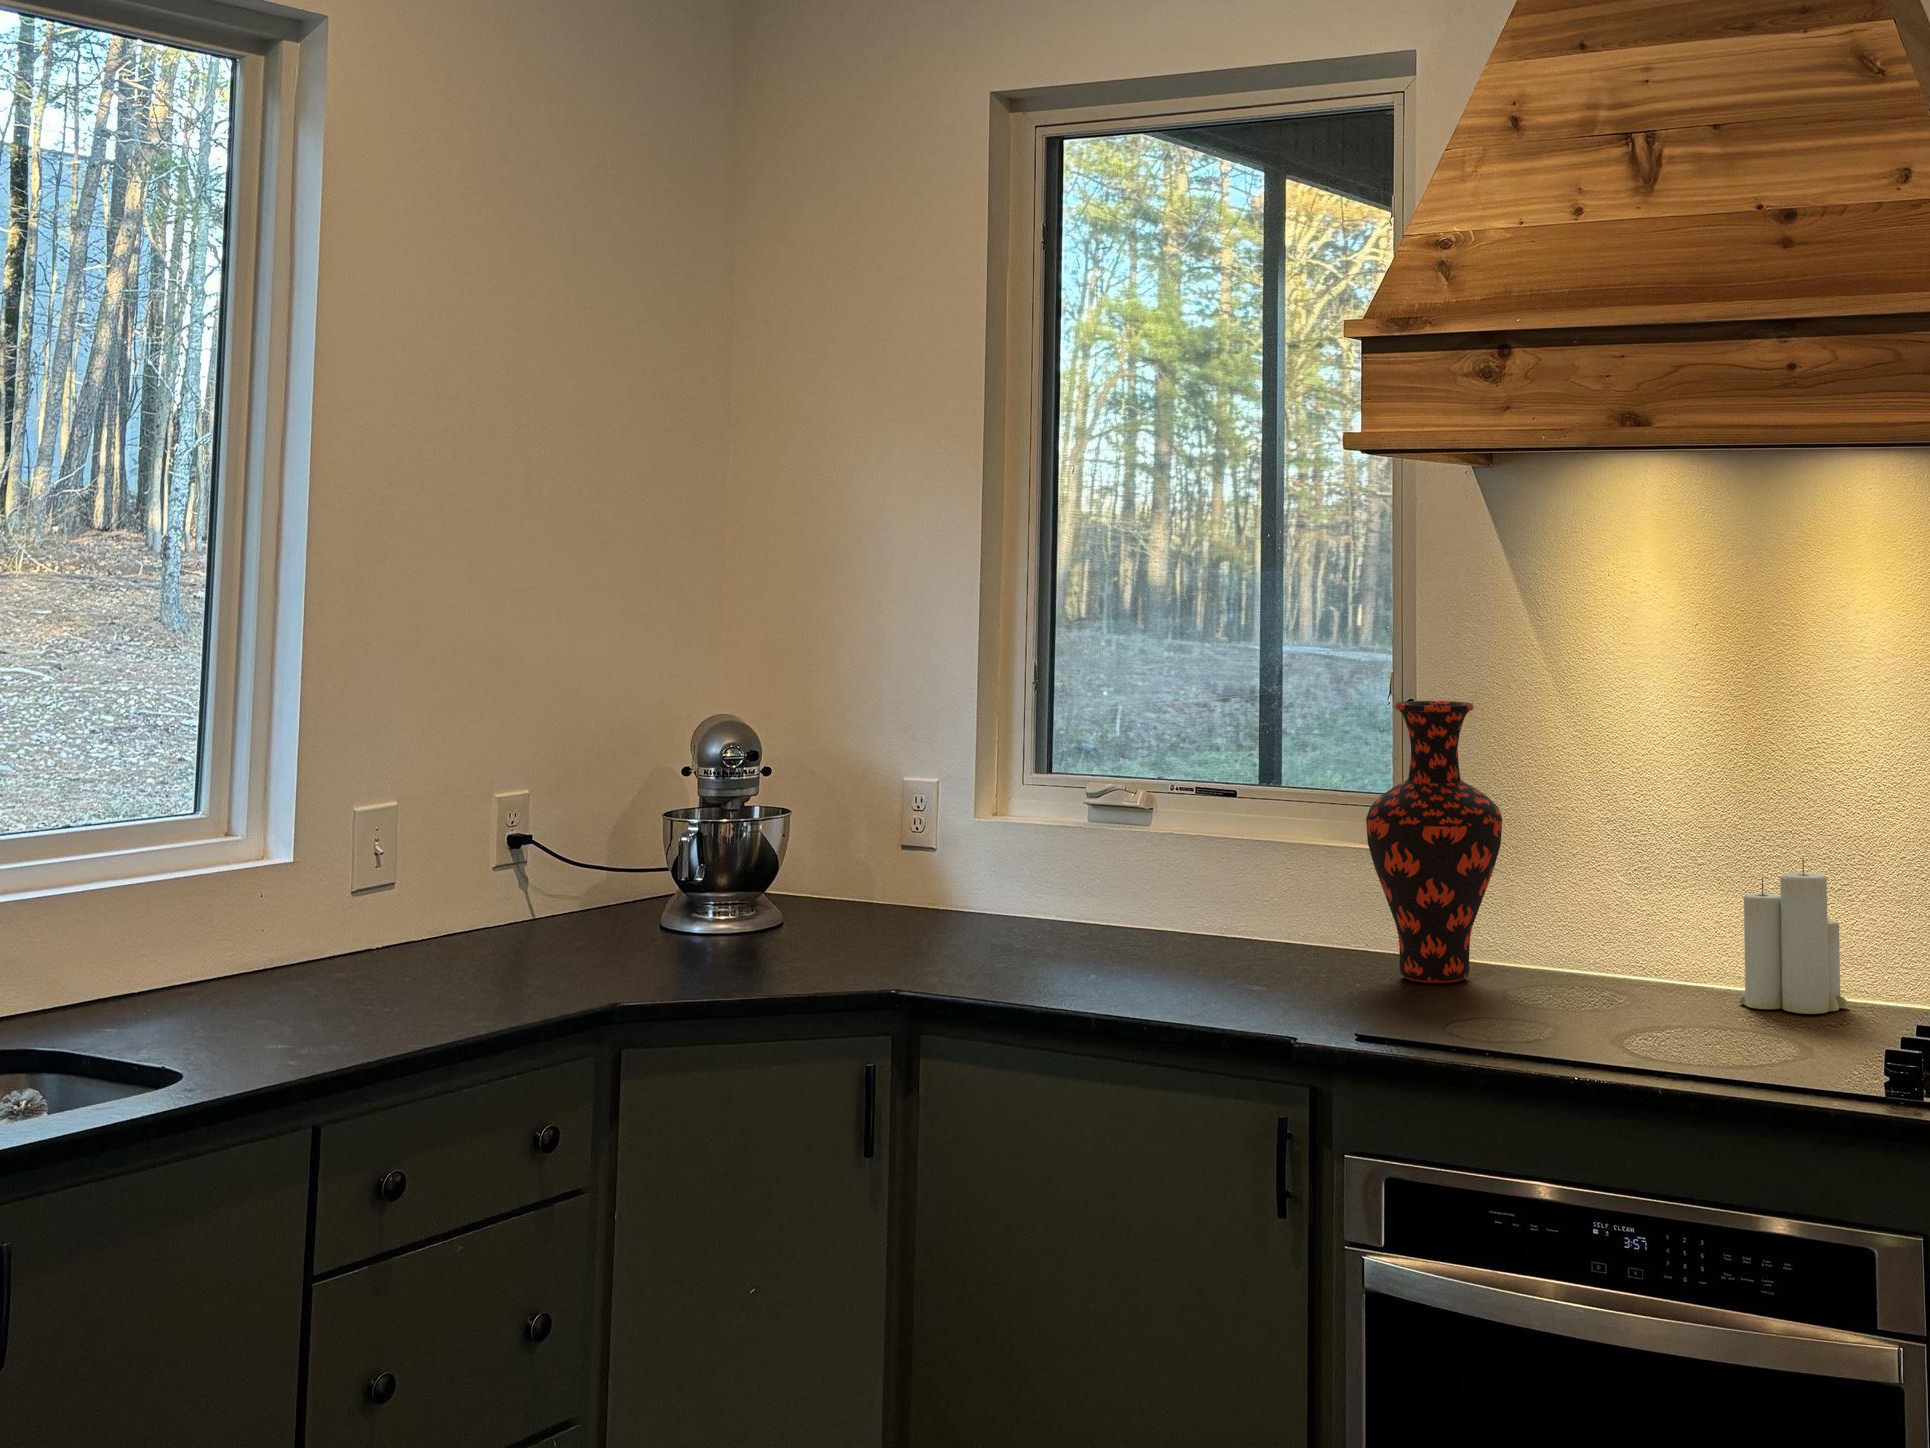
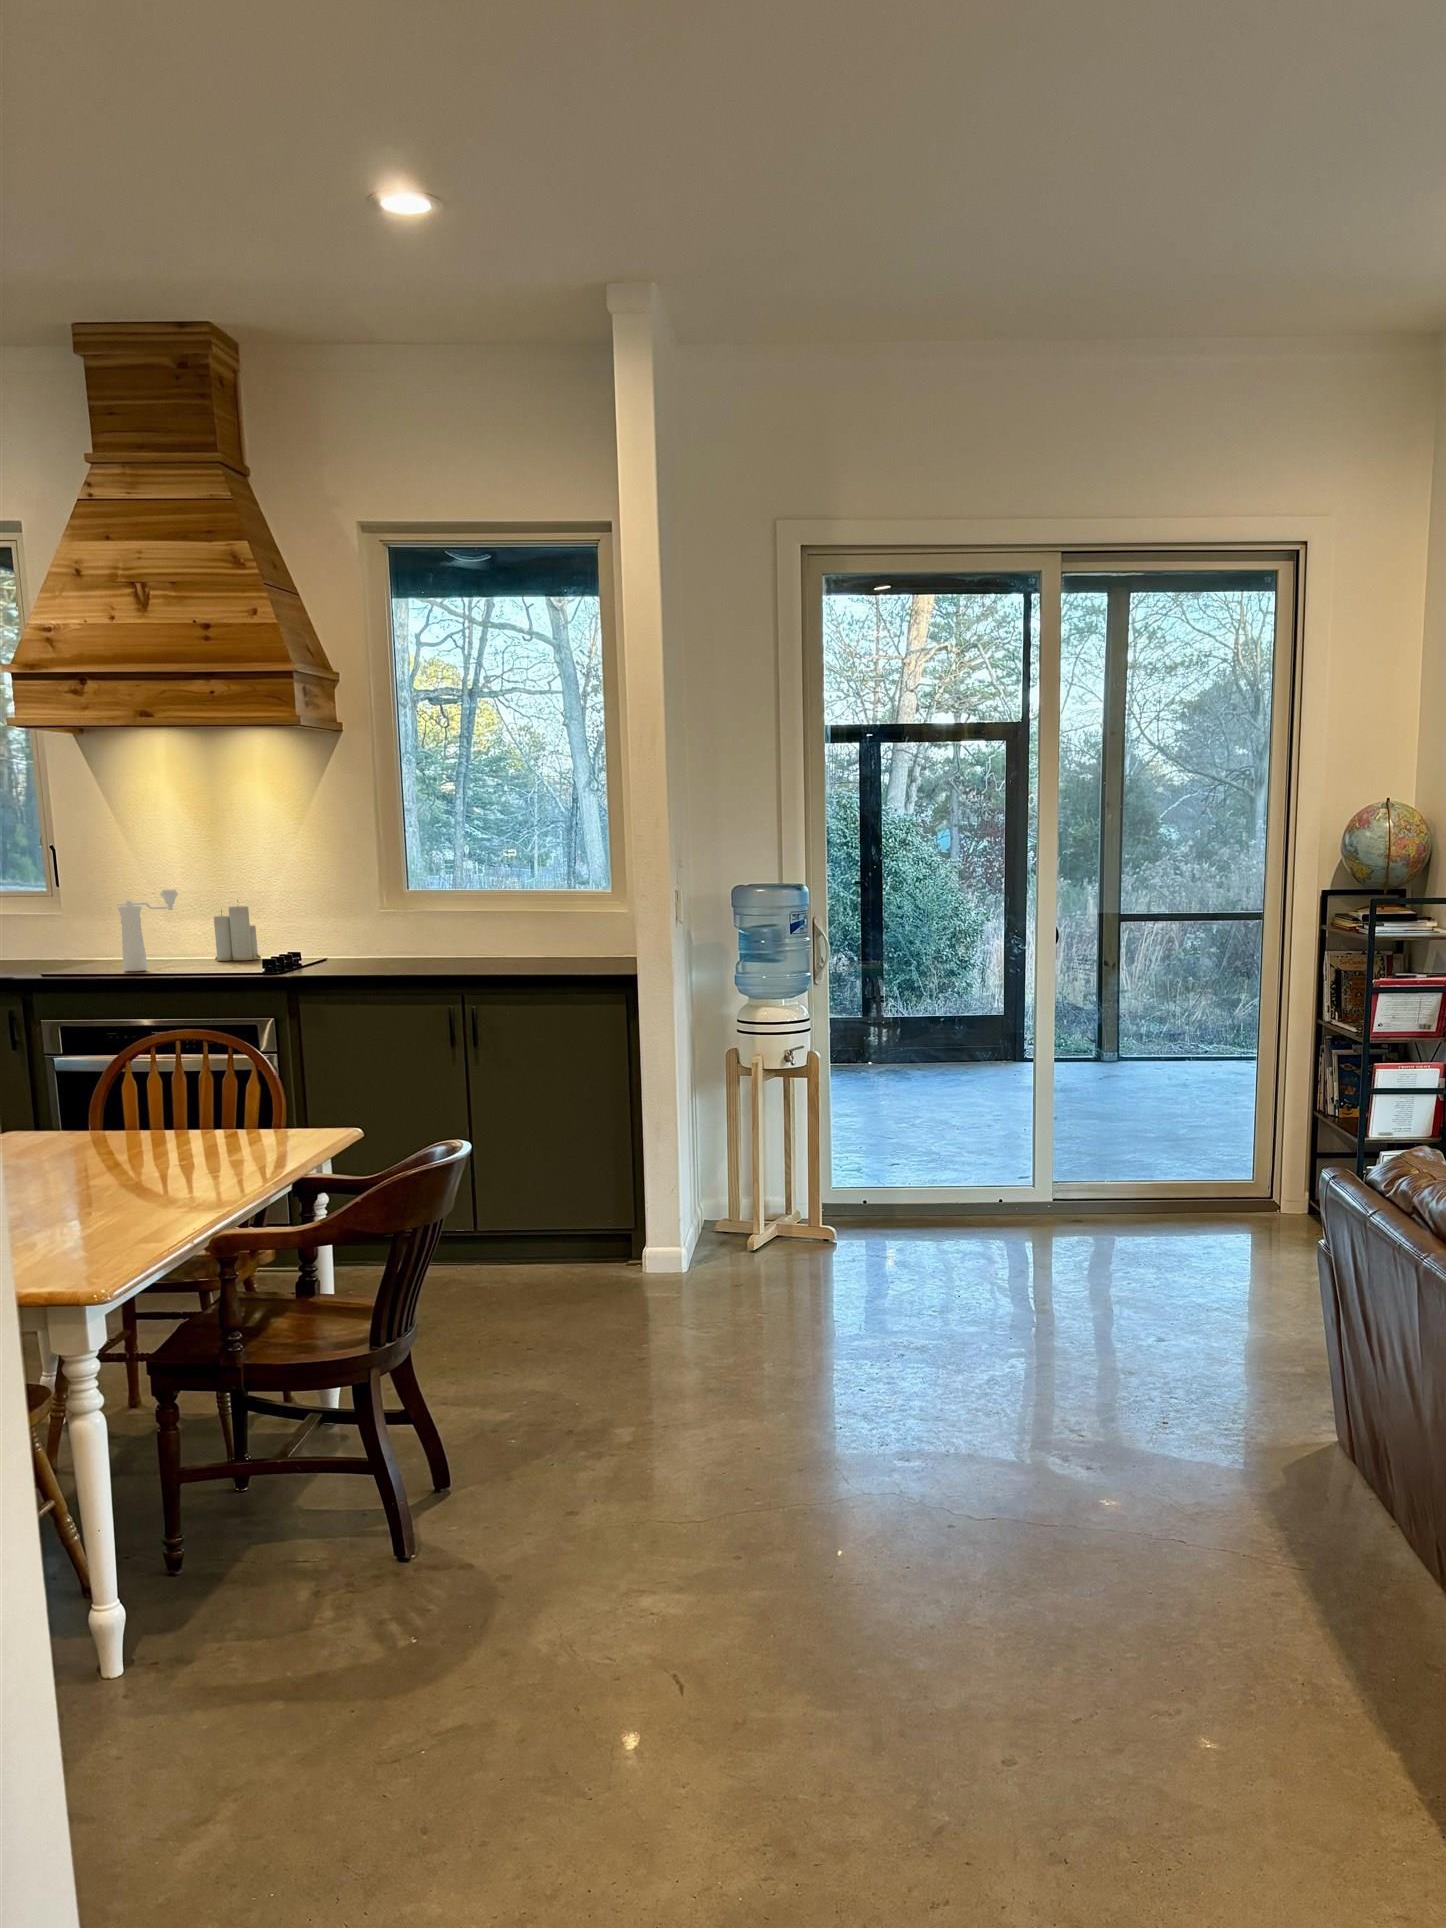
vase: present [1366,701,1503,983] -> none [36,843,103,964]
pepper mill: none [1535,838,1674,1048] -> present [117,889,178,971]

